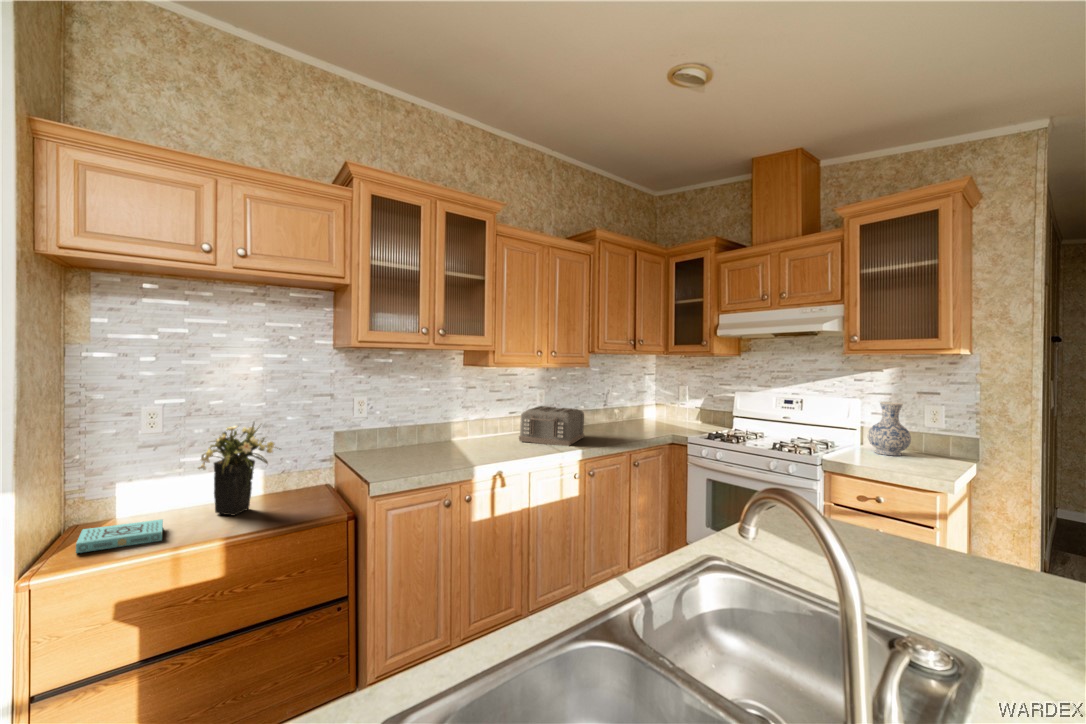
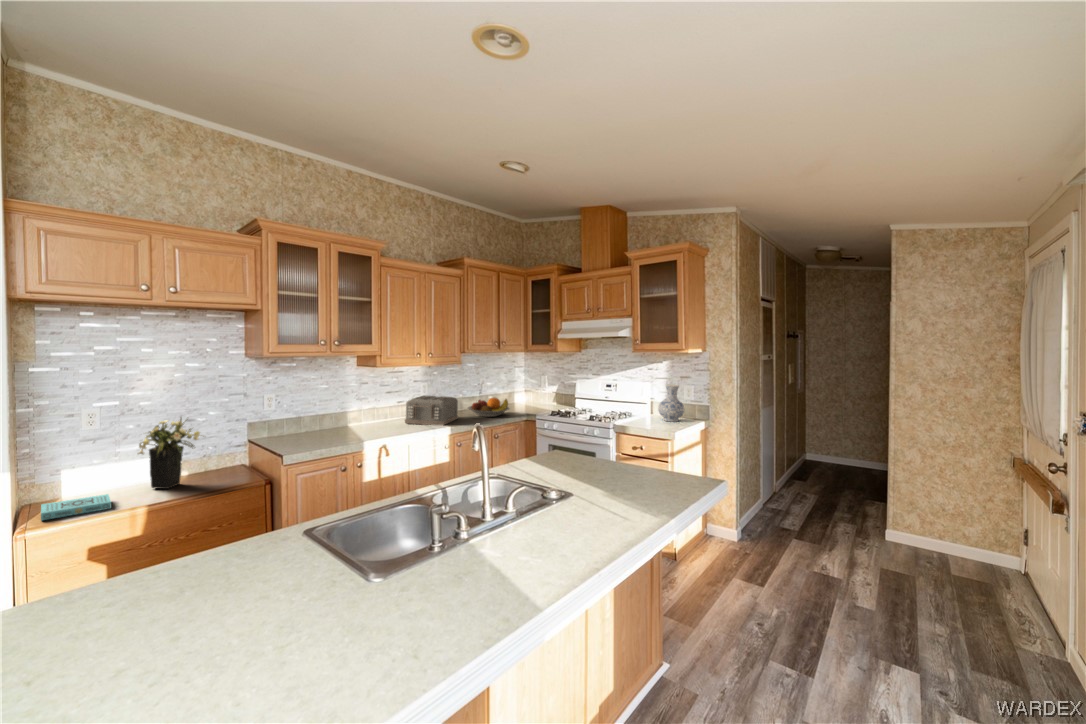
fruit bowl: none [594,412,649,437] -> present [468,398,509,417]

